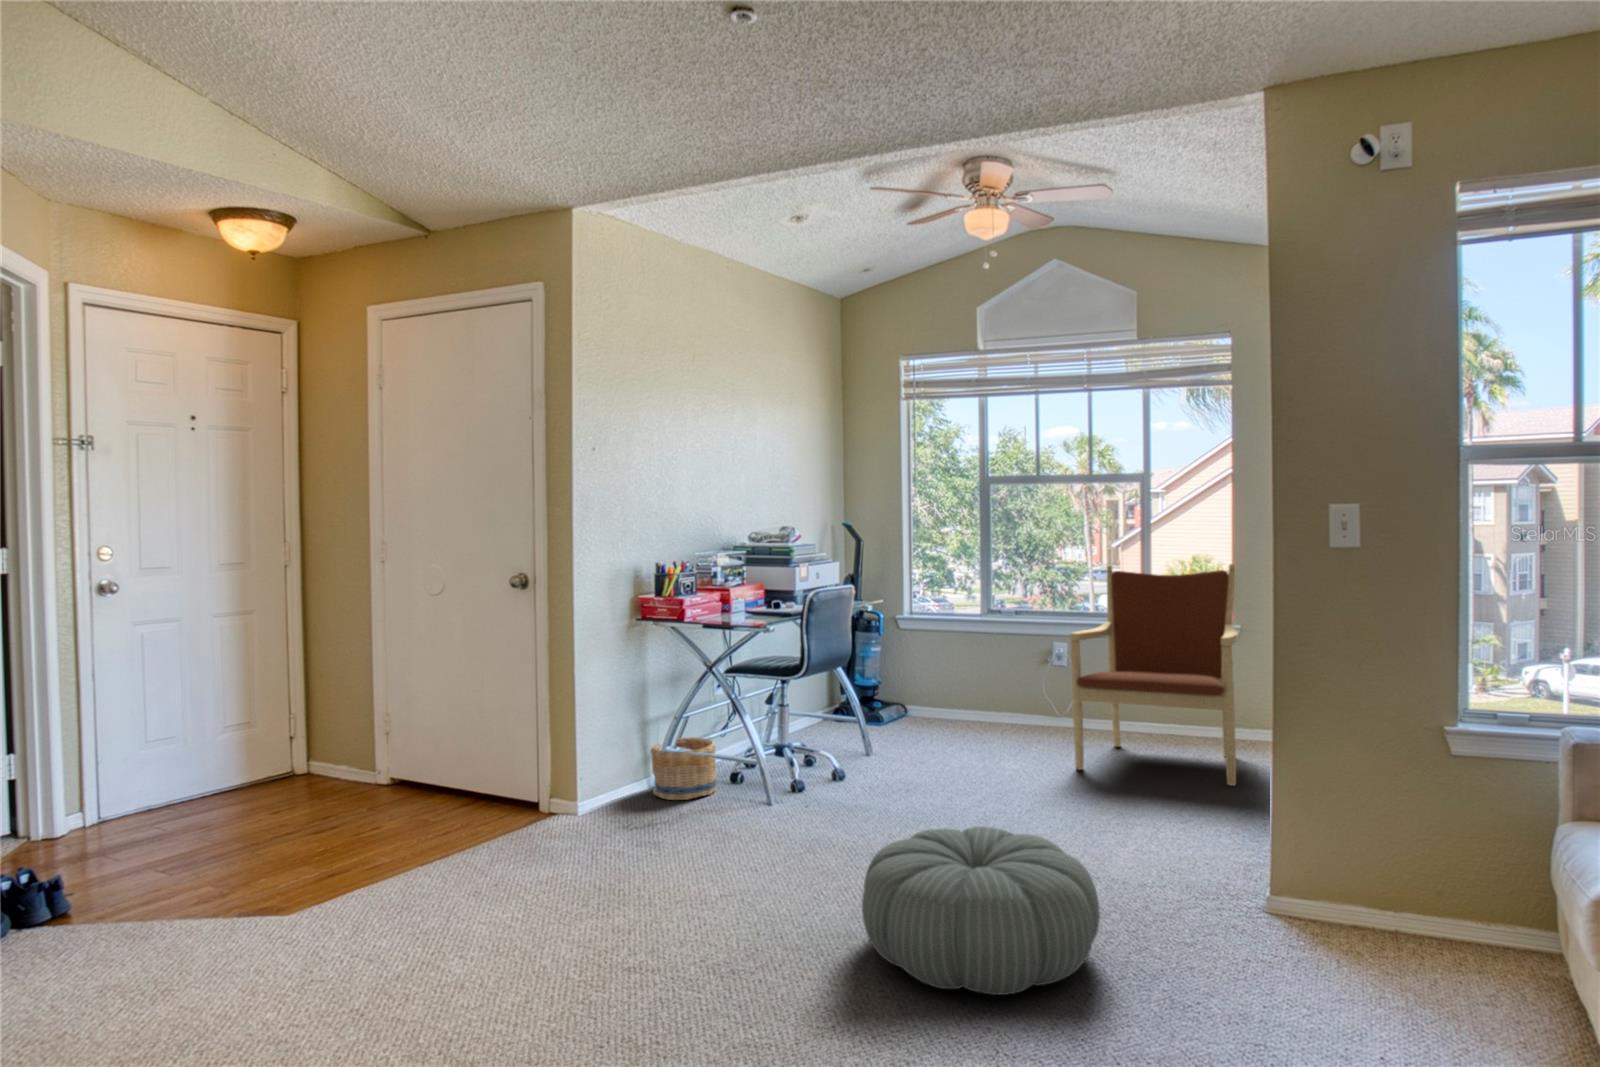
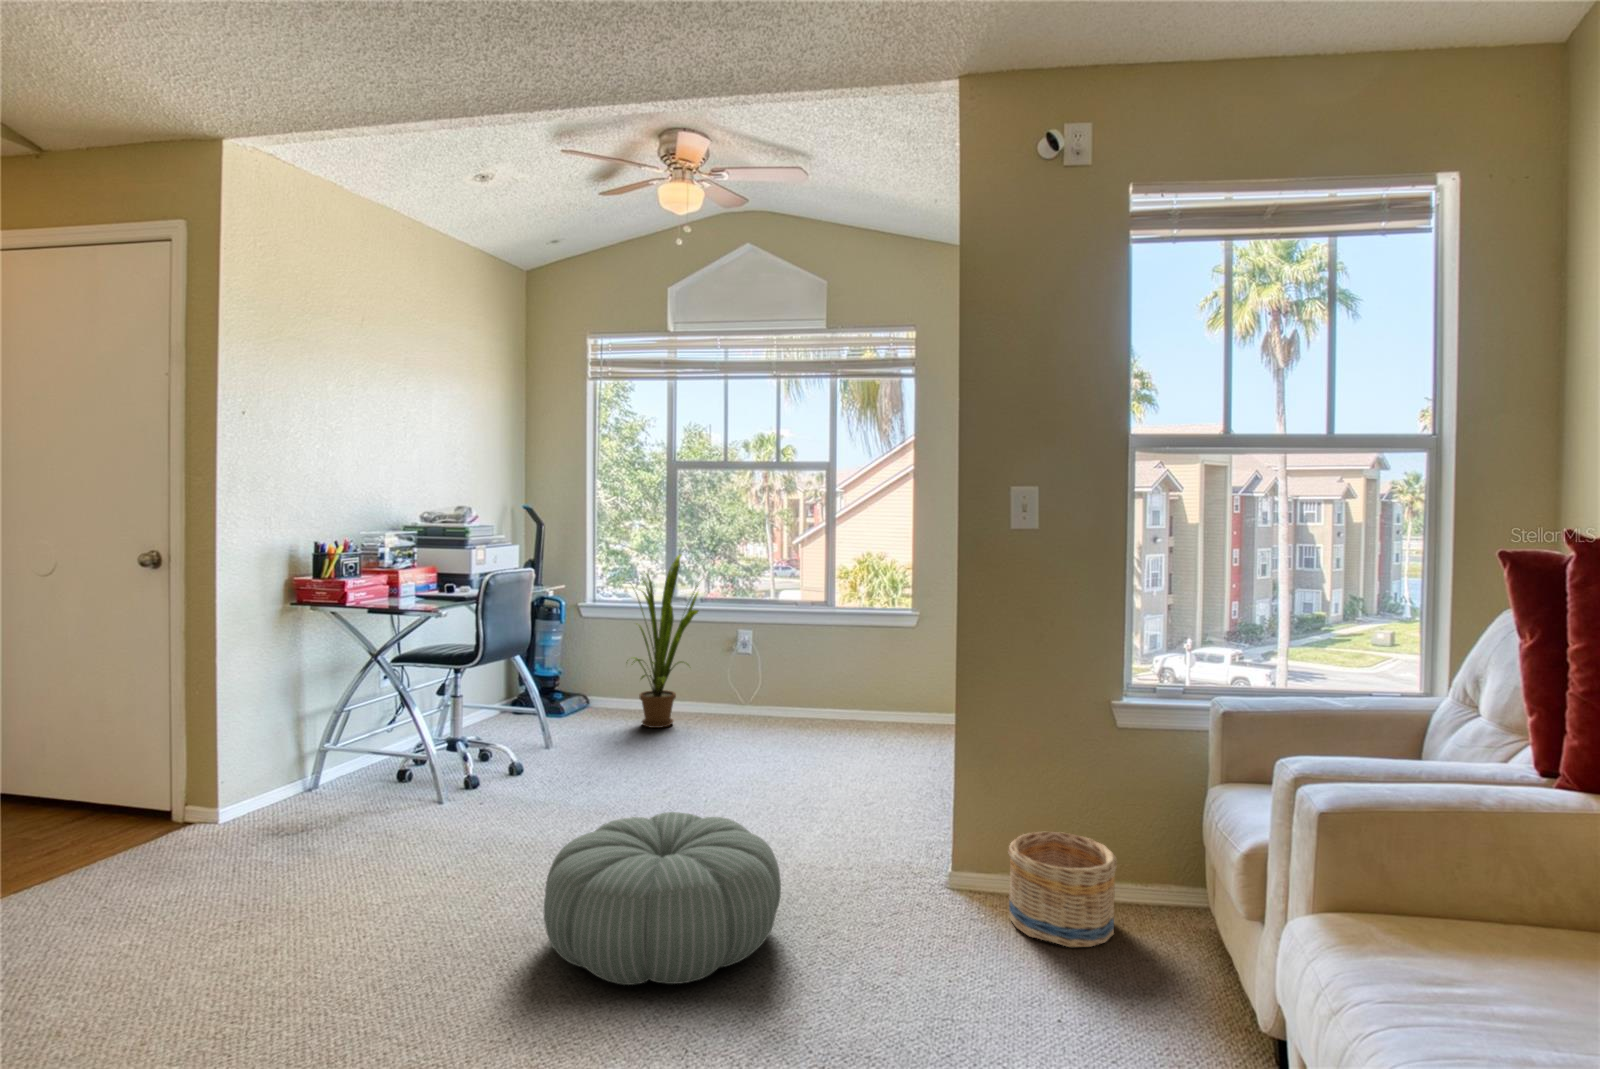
house plant: none [929,562,1026,743] -> present [626,554,698,728]
armchair: present [1070,564,1238,786] -> none [748,560,888,756]
basket: present [650,737,717,800] -> present [1008,832,1117,947]

